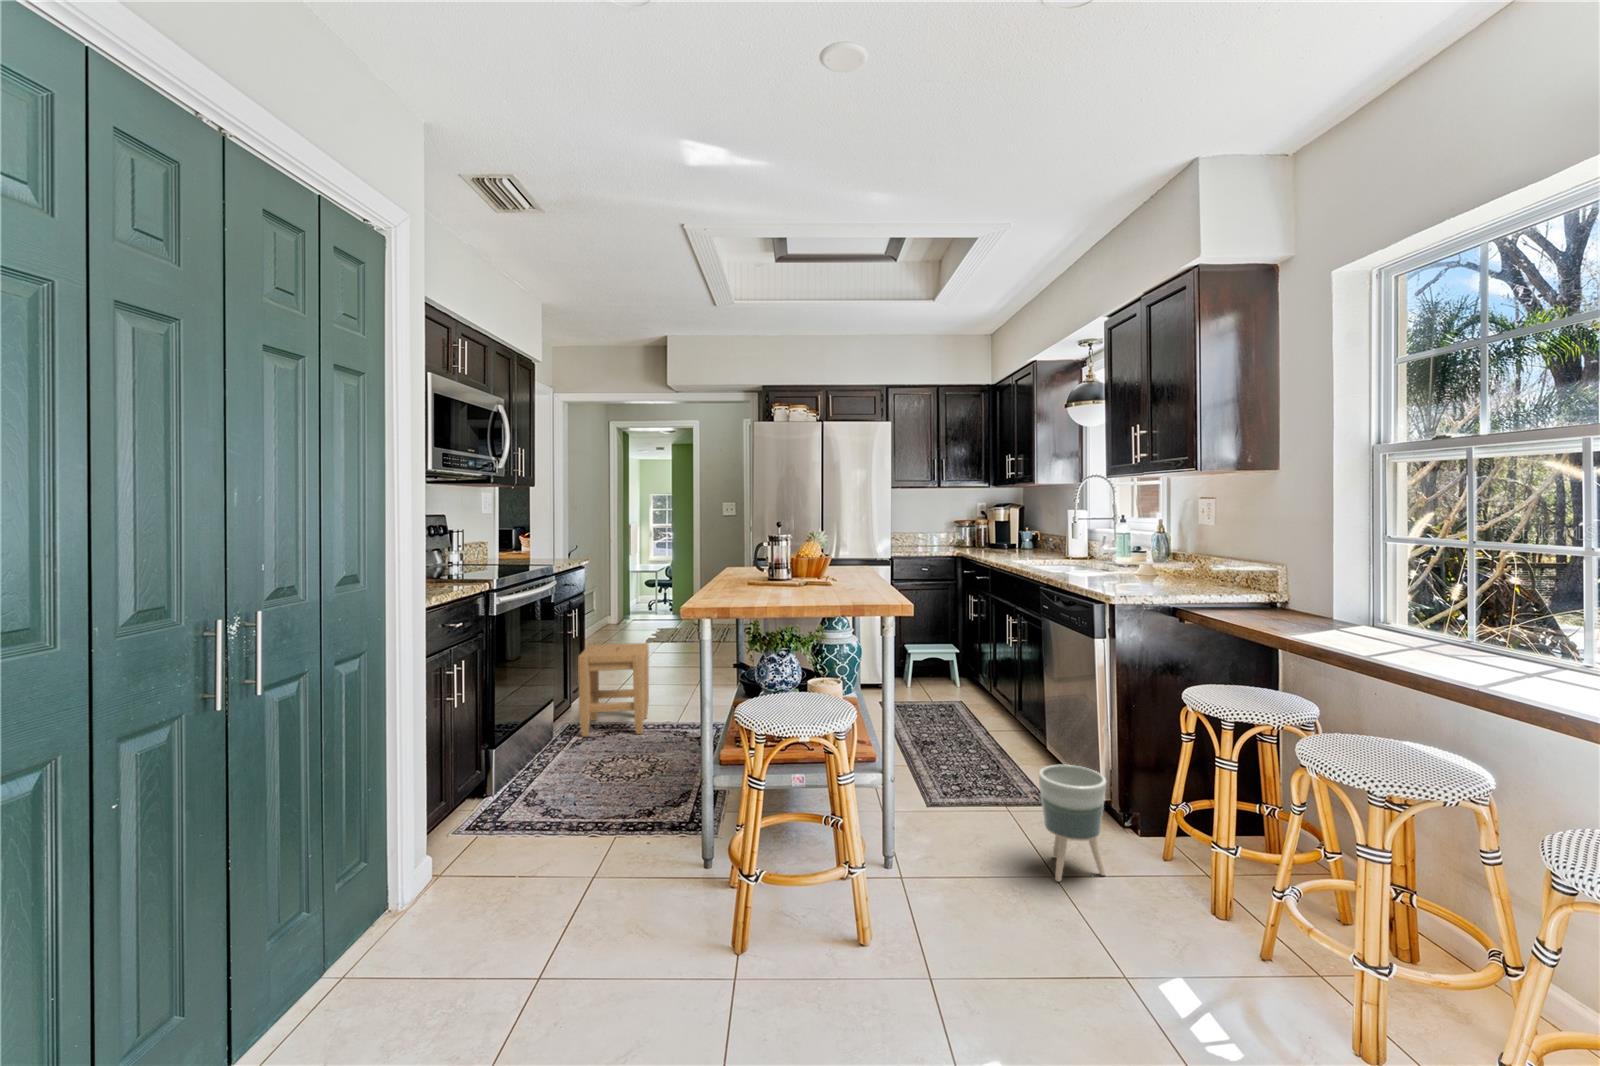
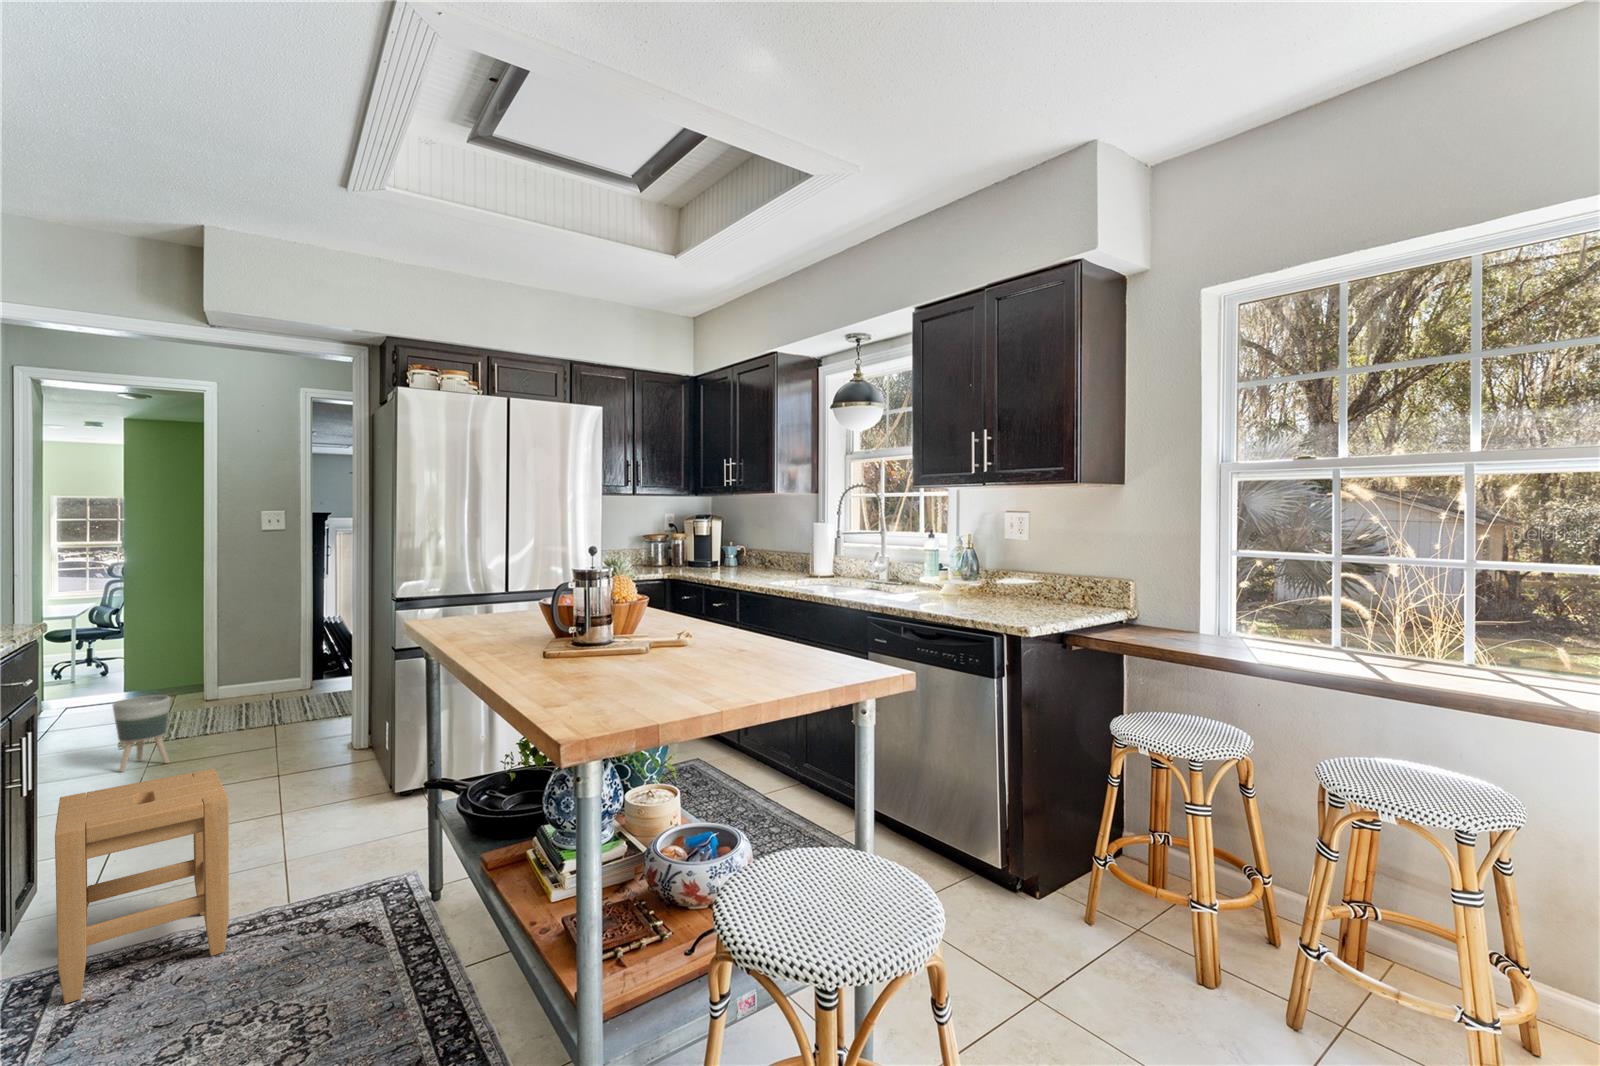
planter: present [1039,765,1107,882] -> present [112,695,171,772]

